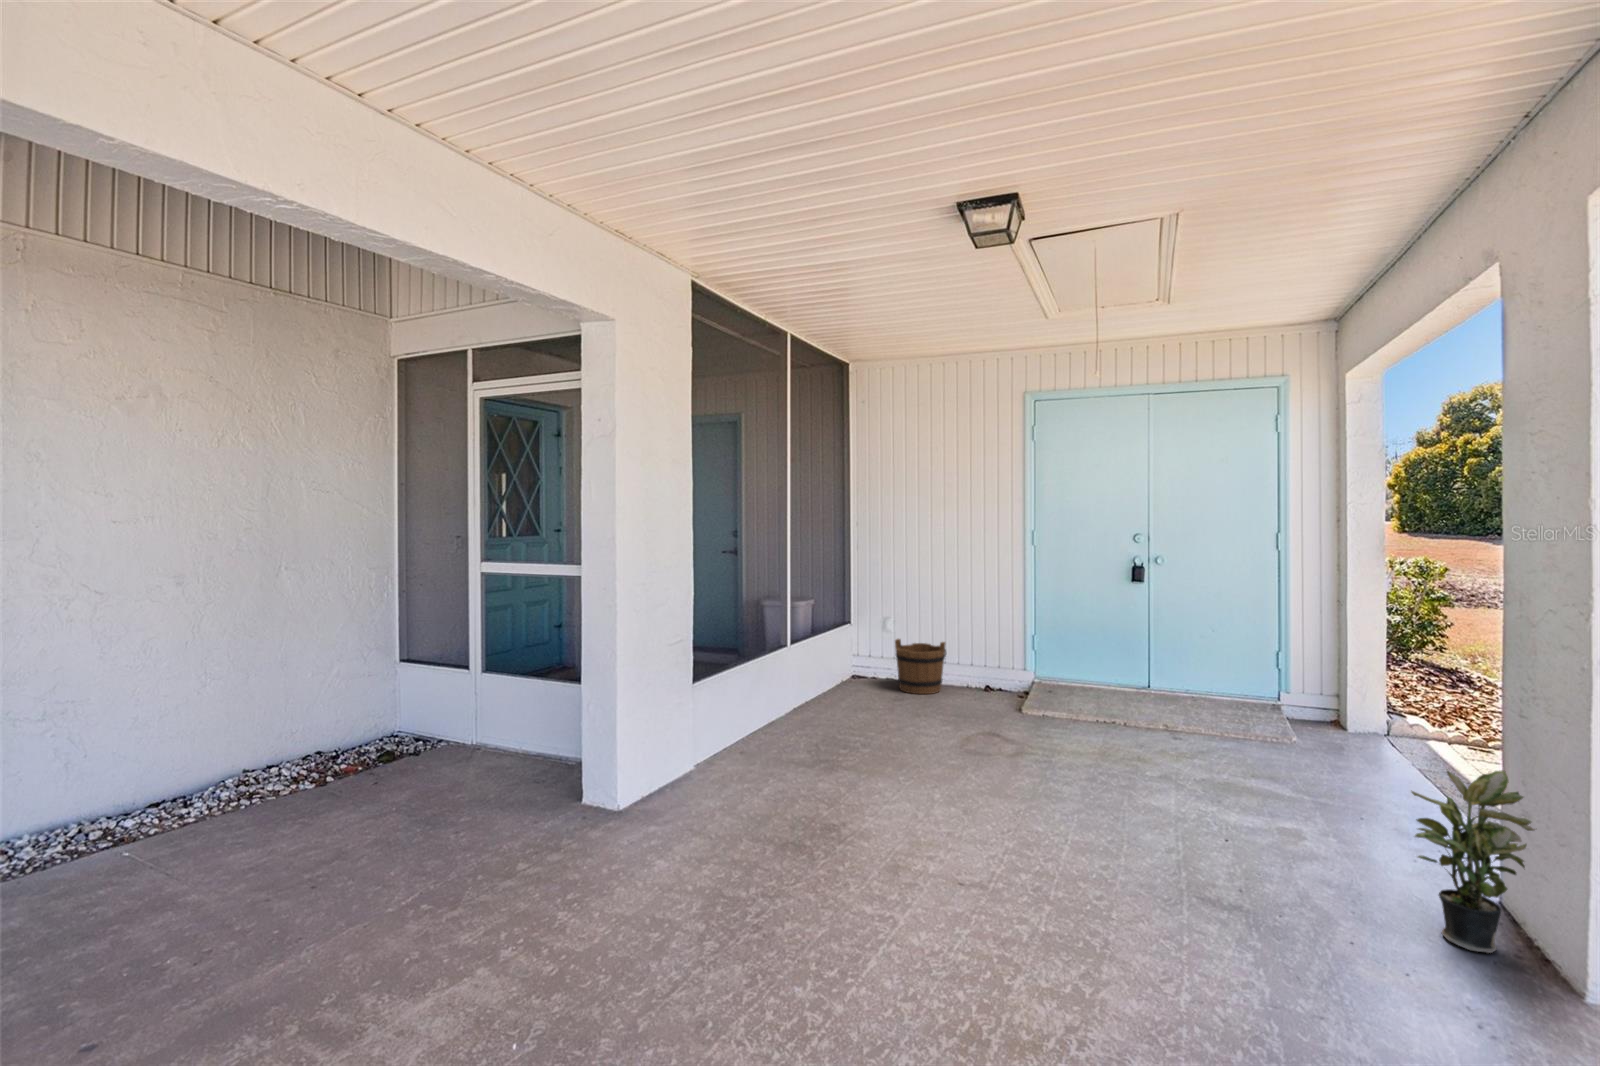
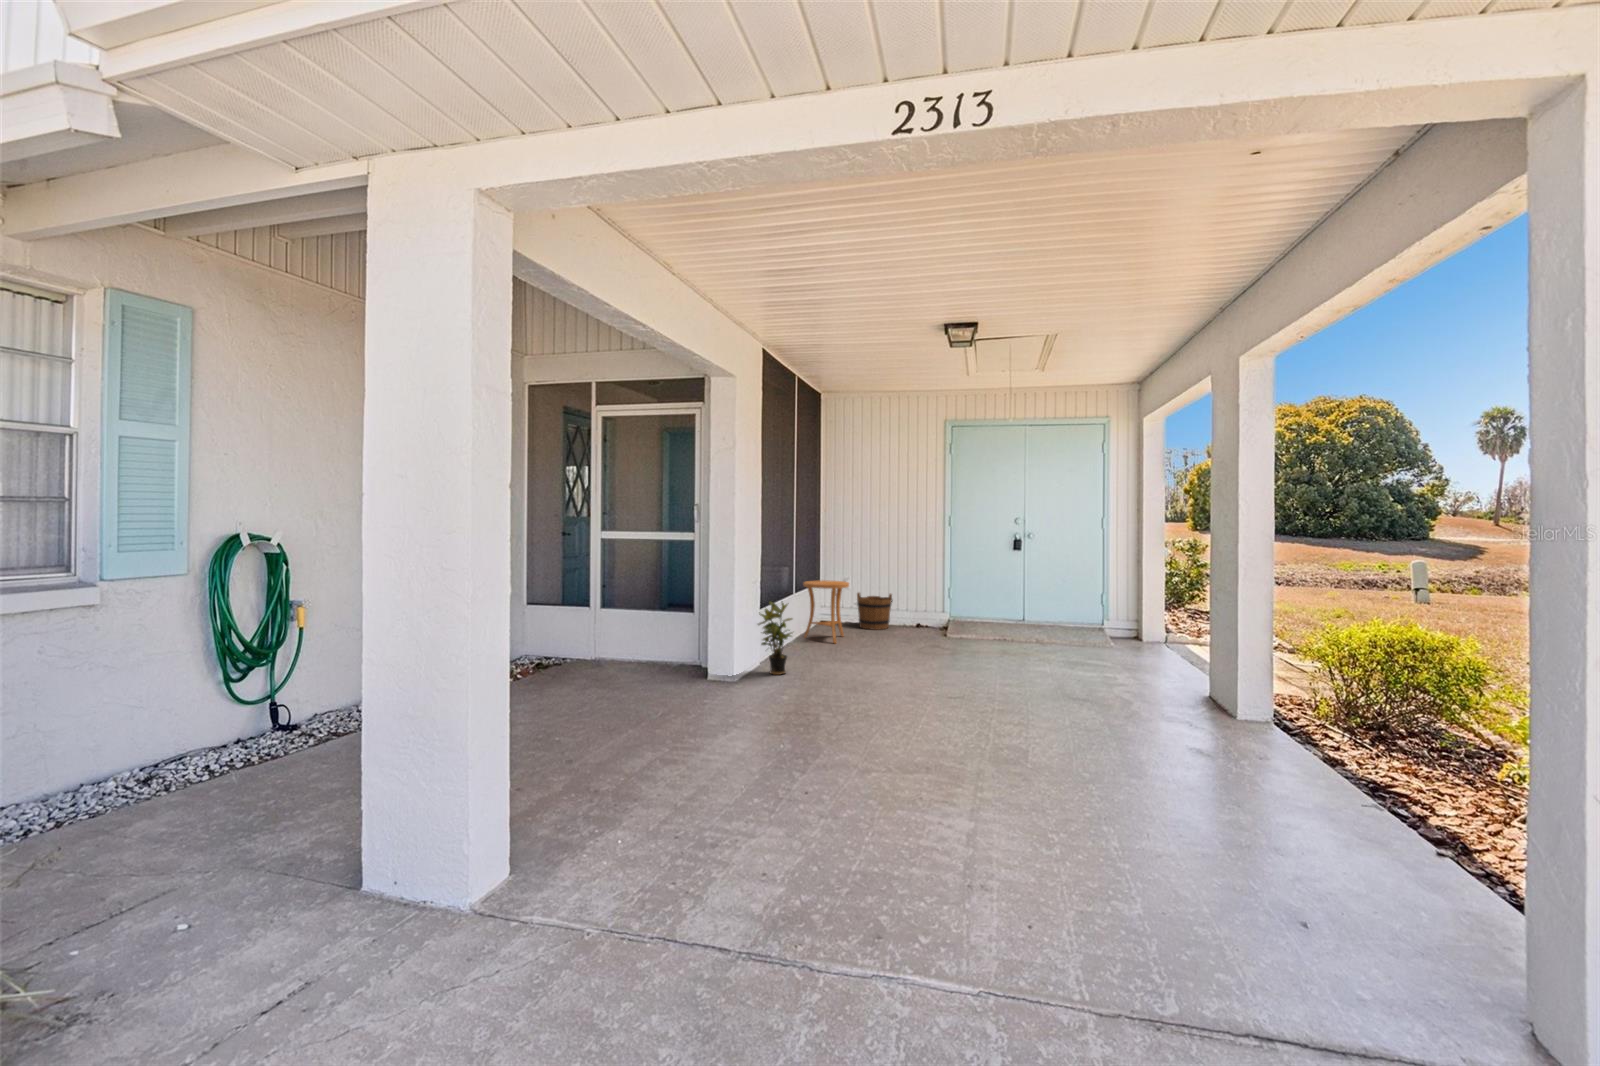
side table: none [803,625,871,722] -> present [804,580,849,643]
potted plant: present [1412,771,1535,953] -> present [758,602,792,675]

